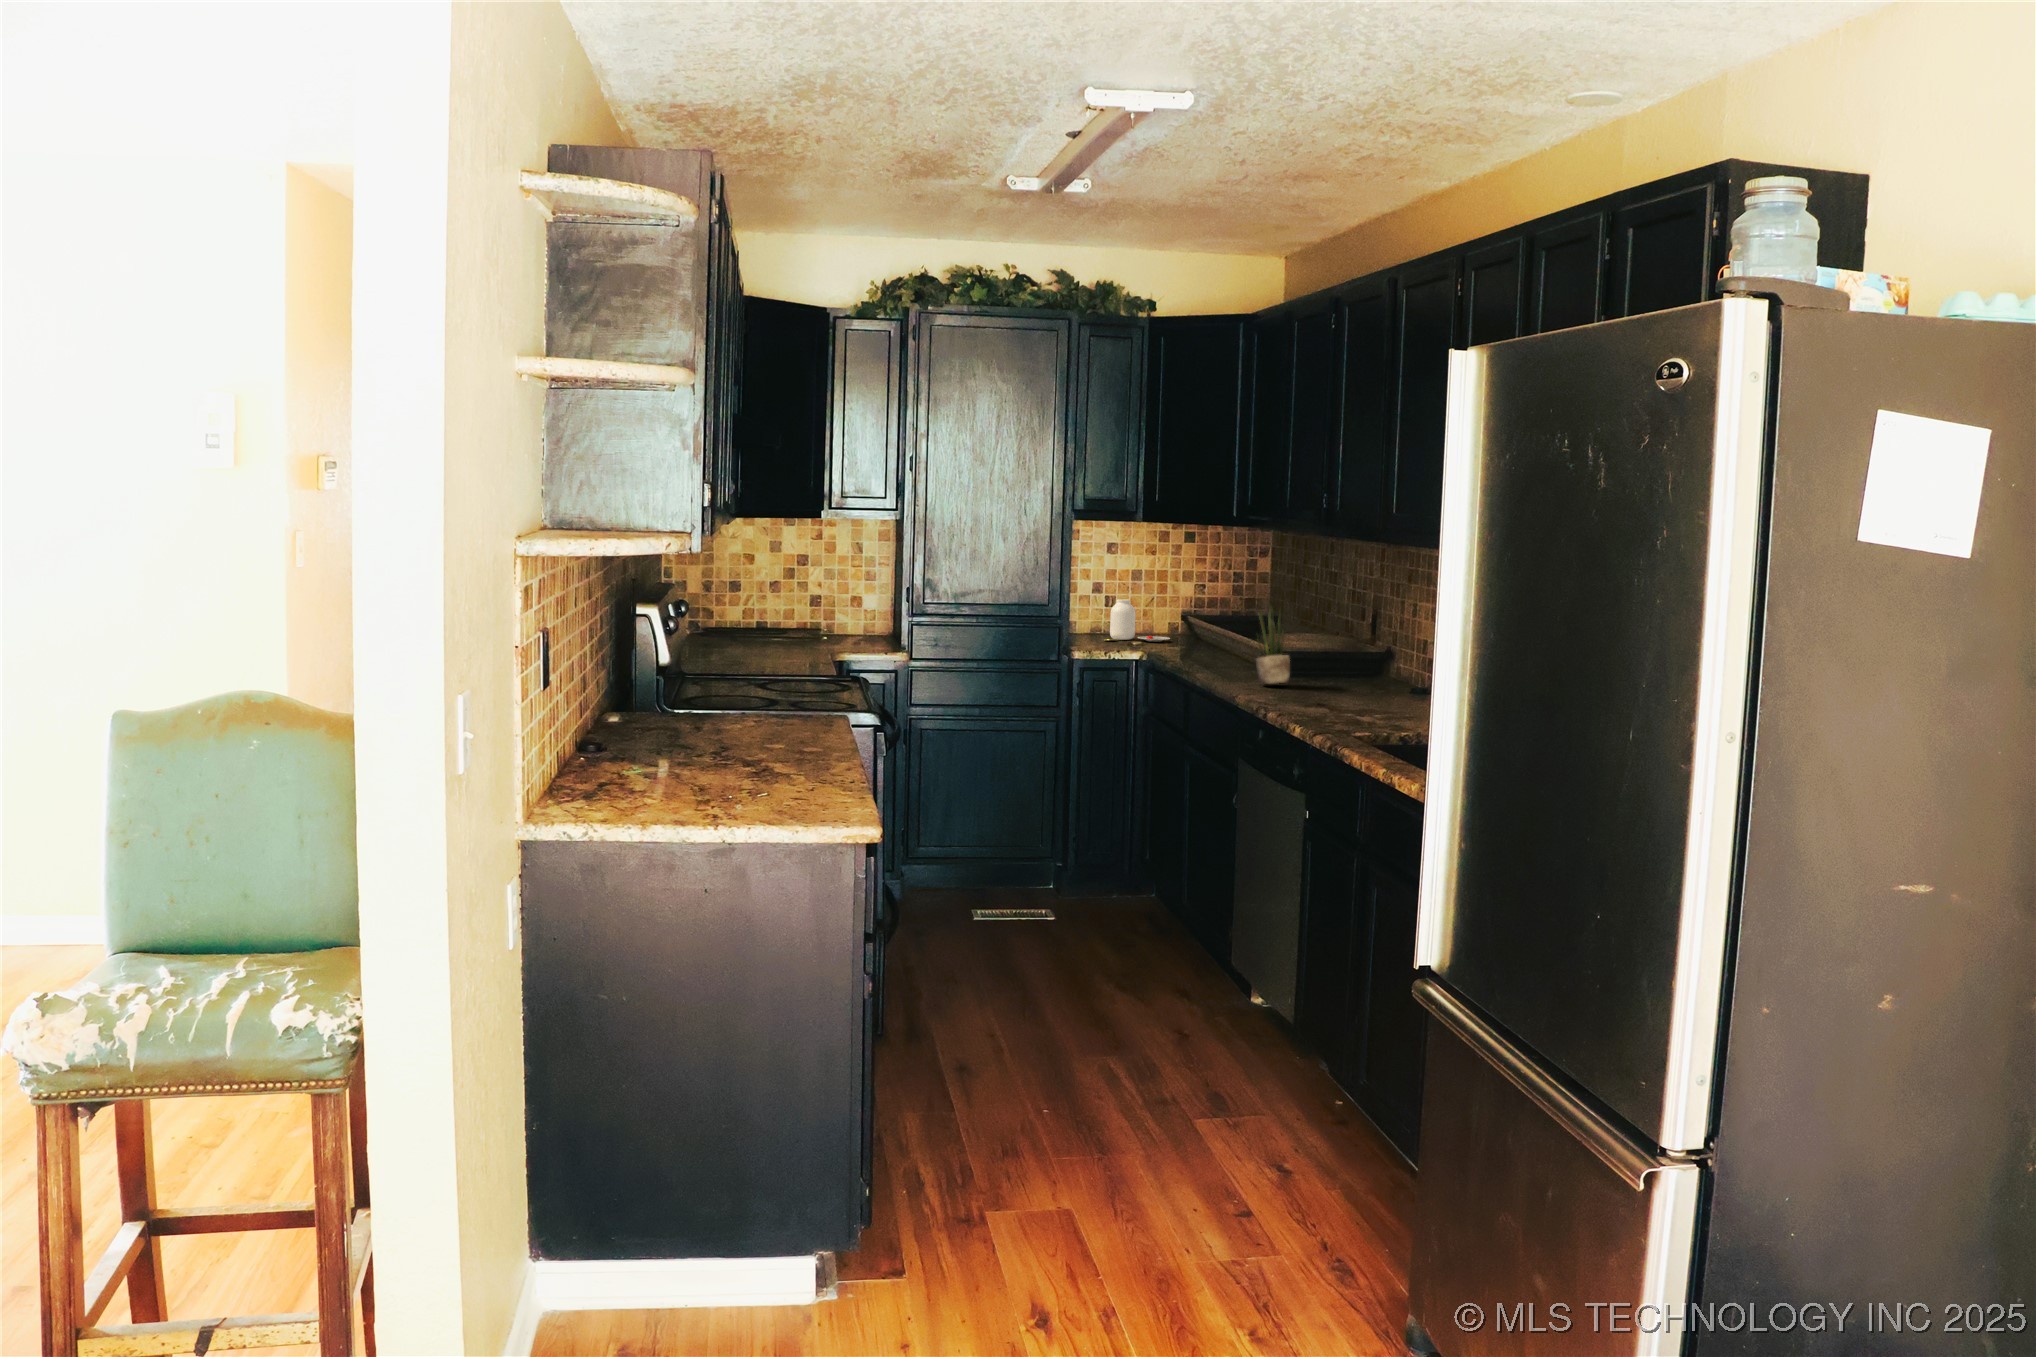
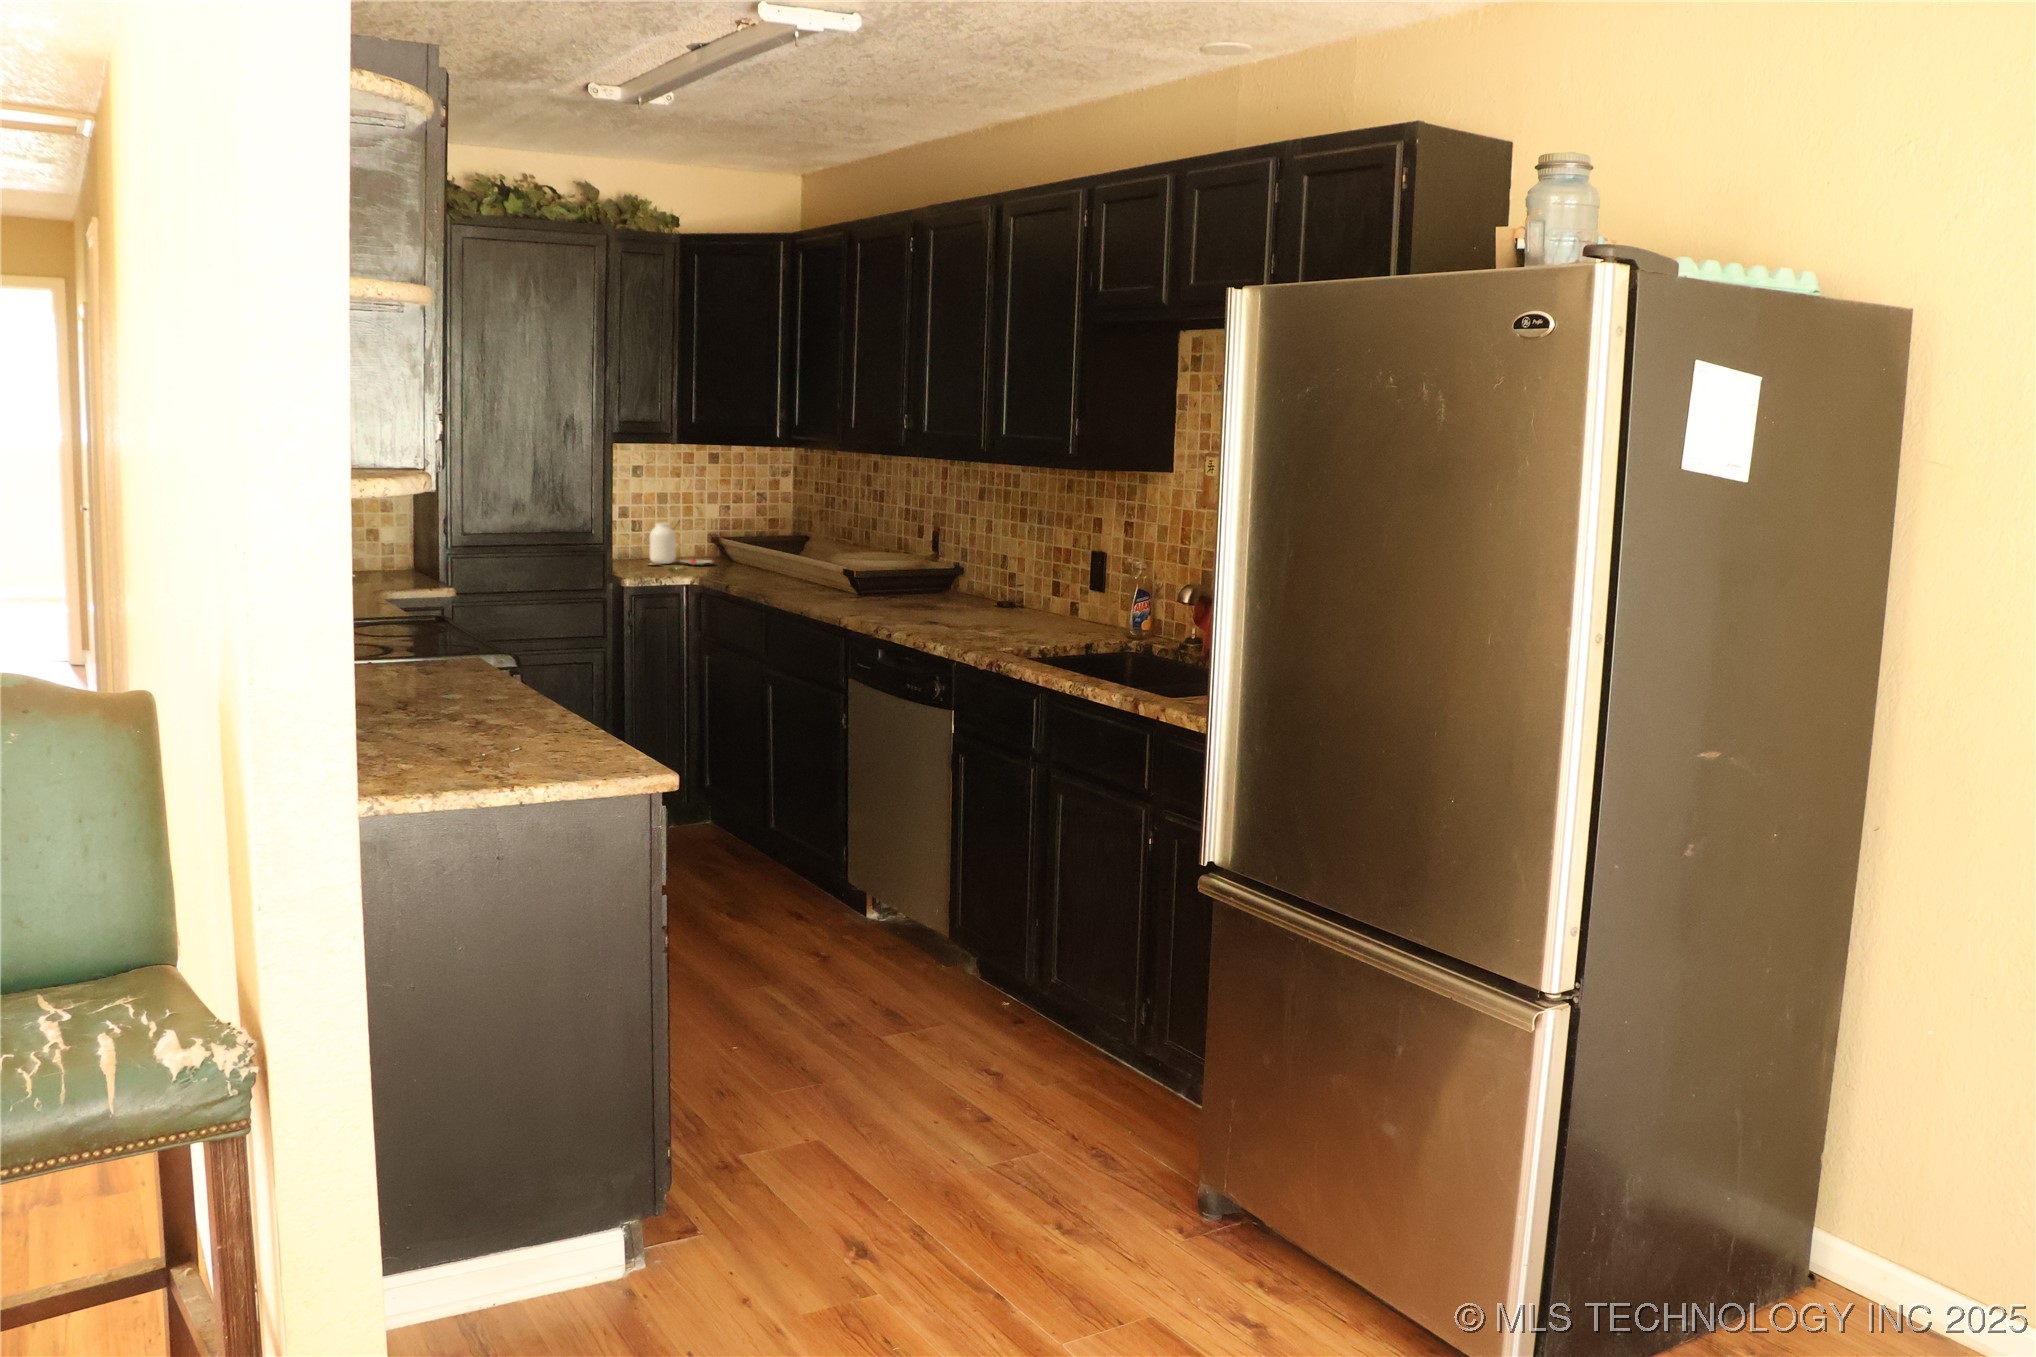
potted plant: present [1256,605,1290,684] -> none [851,526,885,605]

